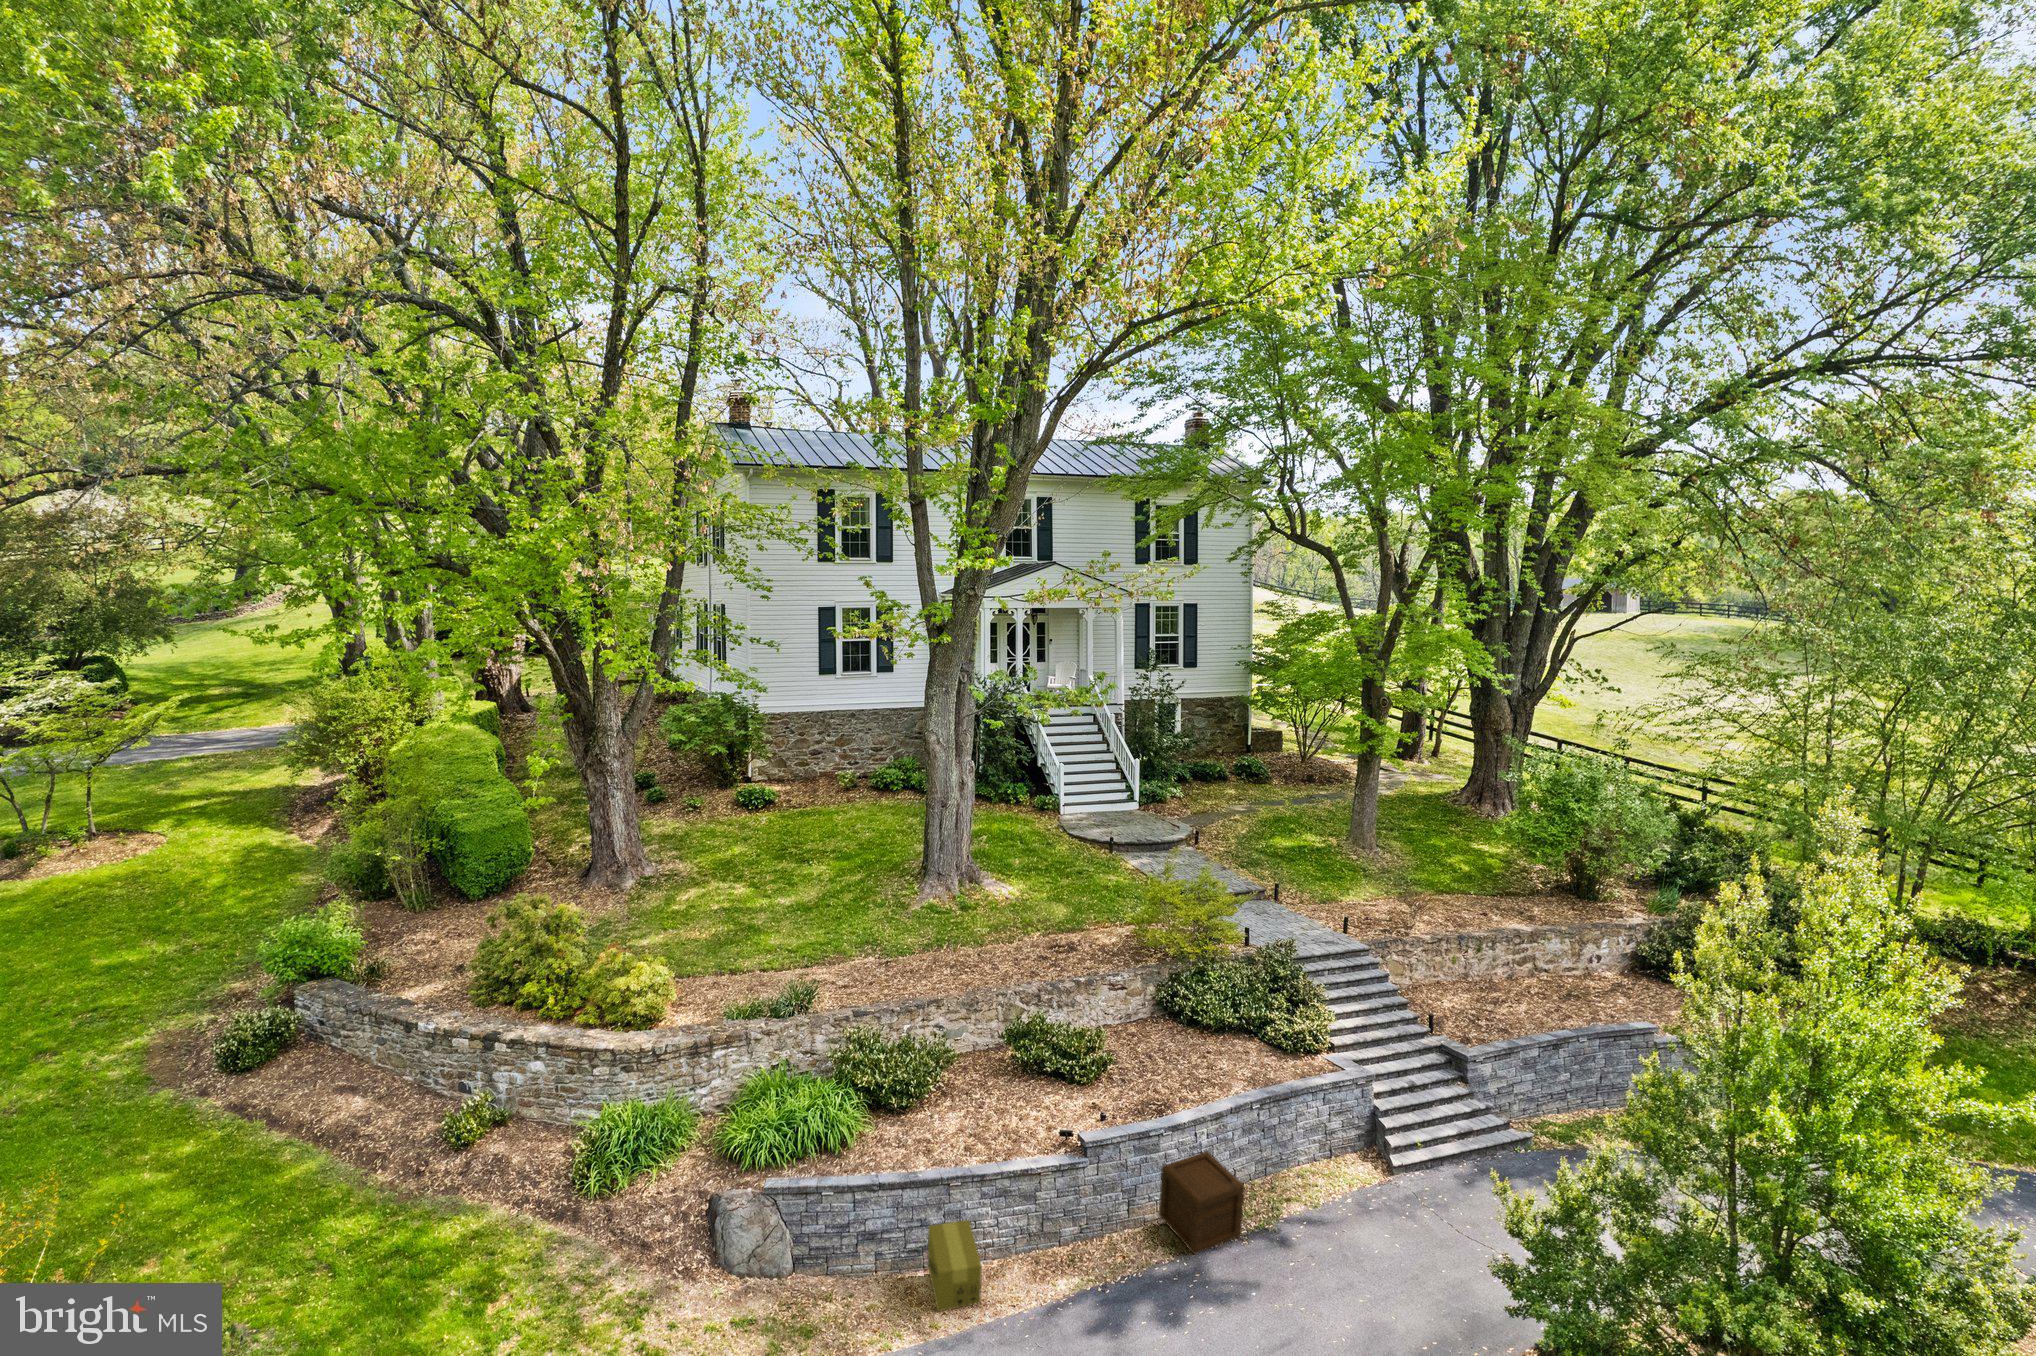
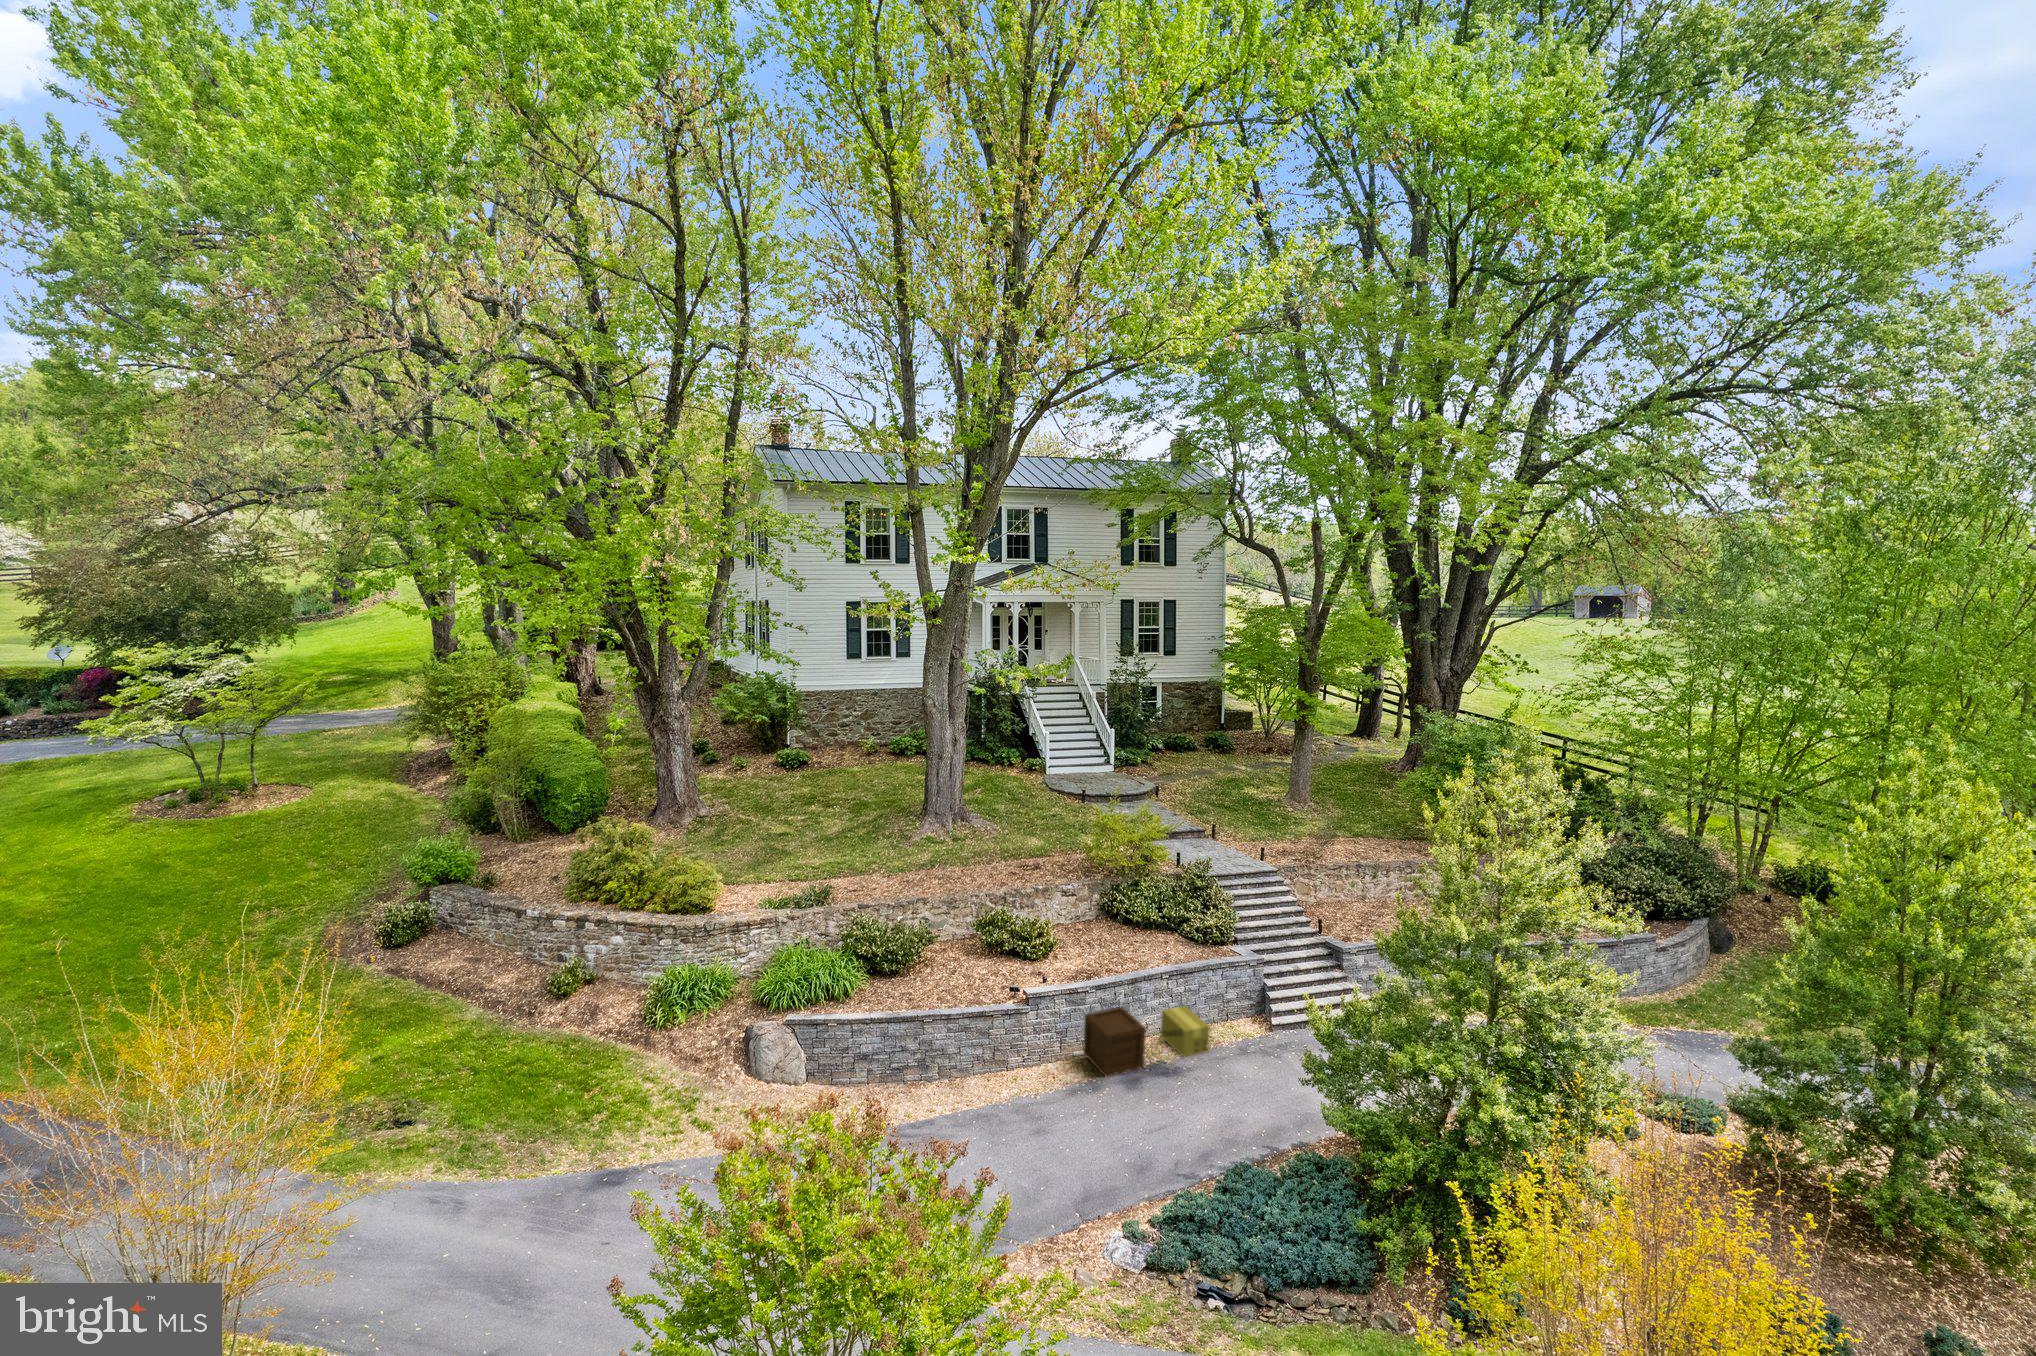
cardboard box: present [927,1220,982,1311] -> present [1161,1006,1209,1057]

